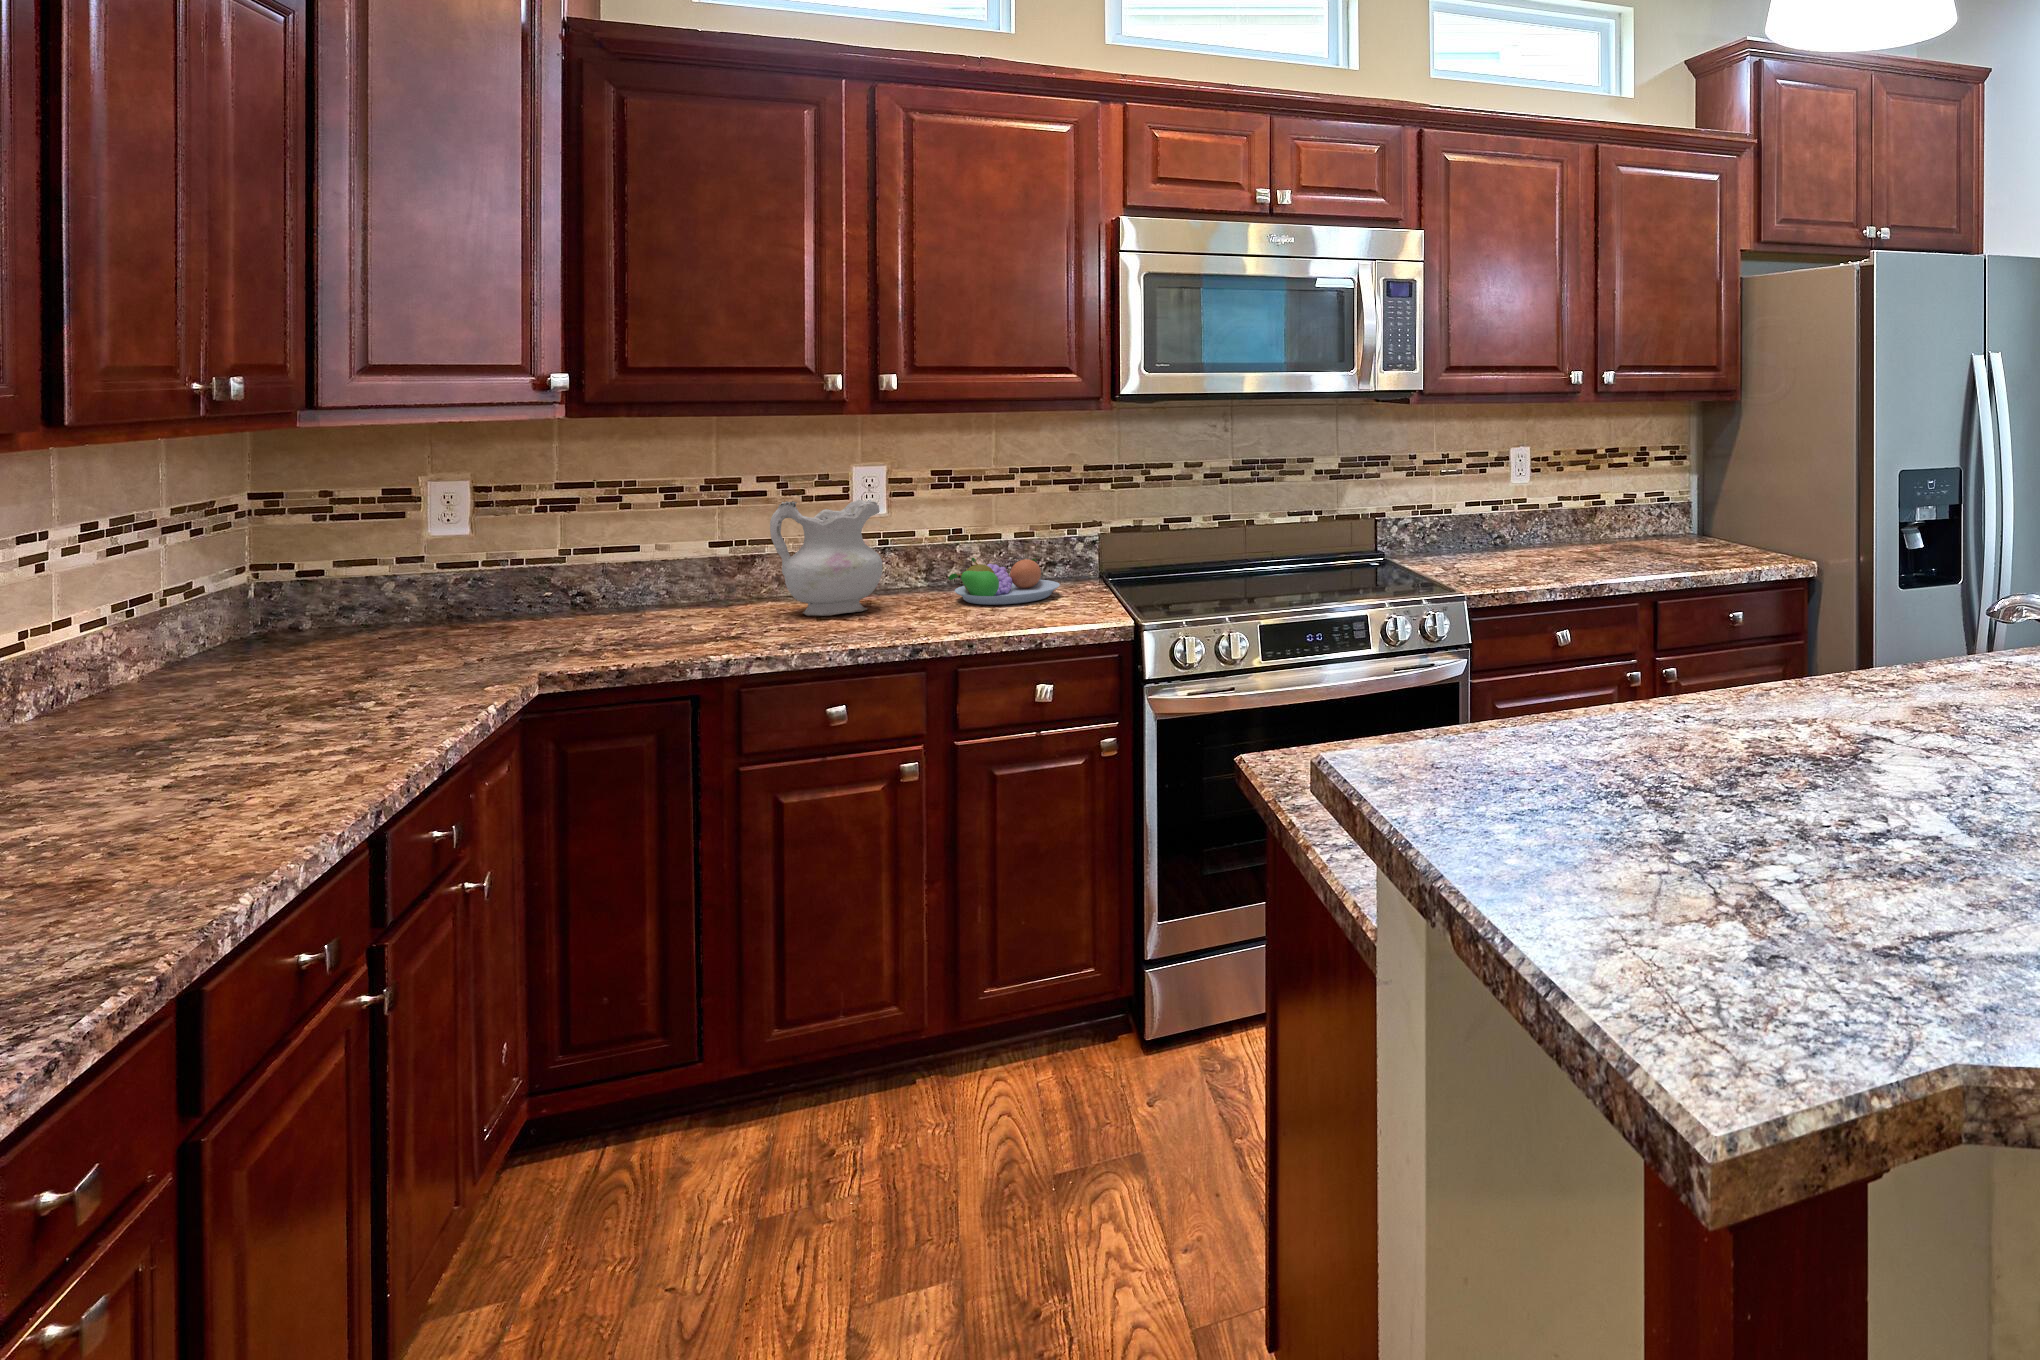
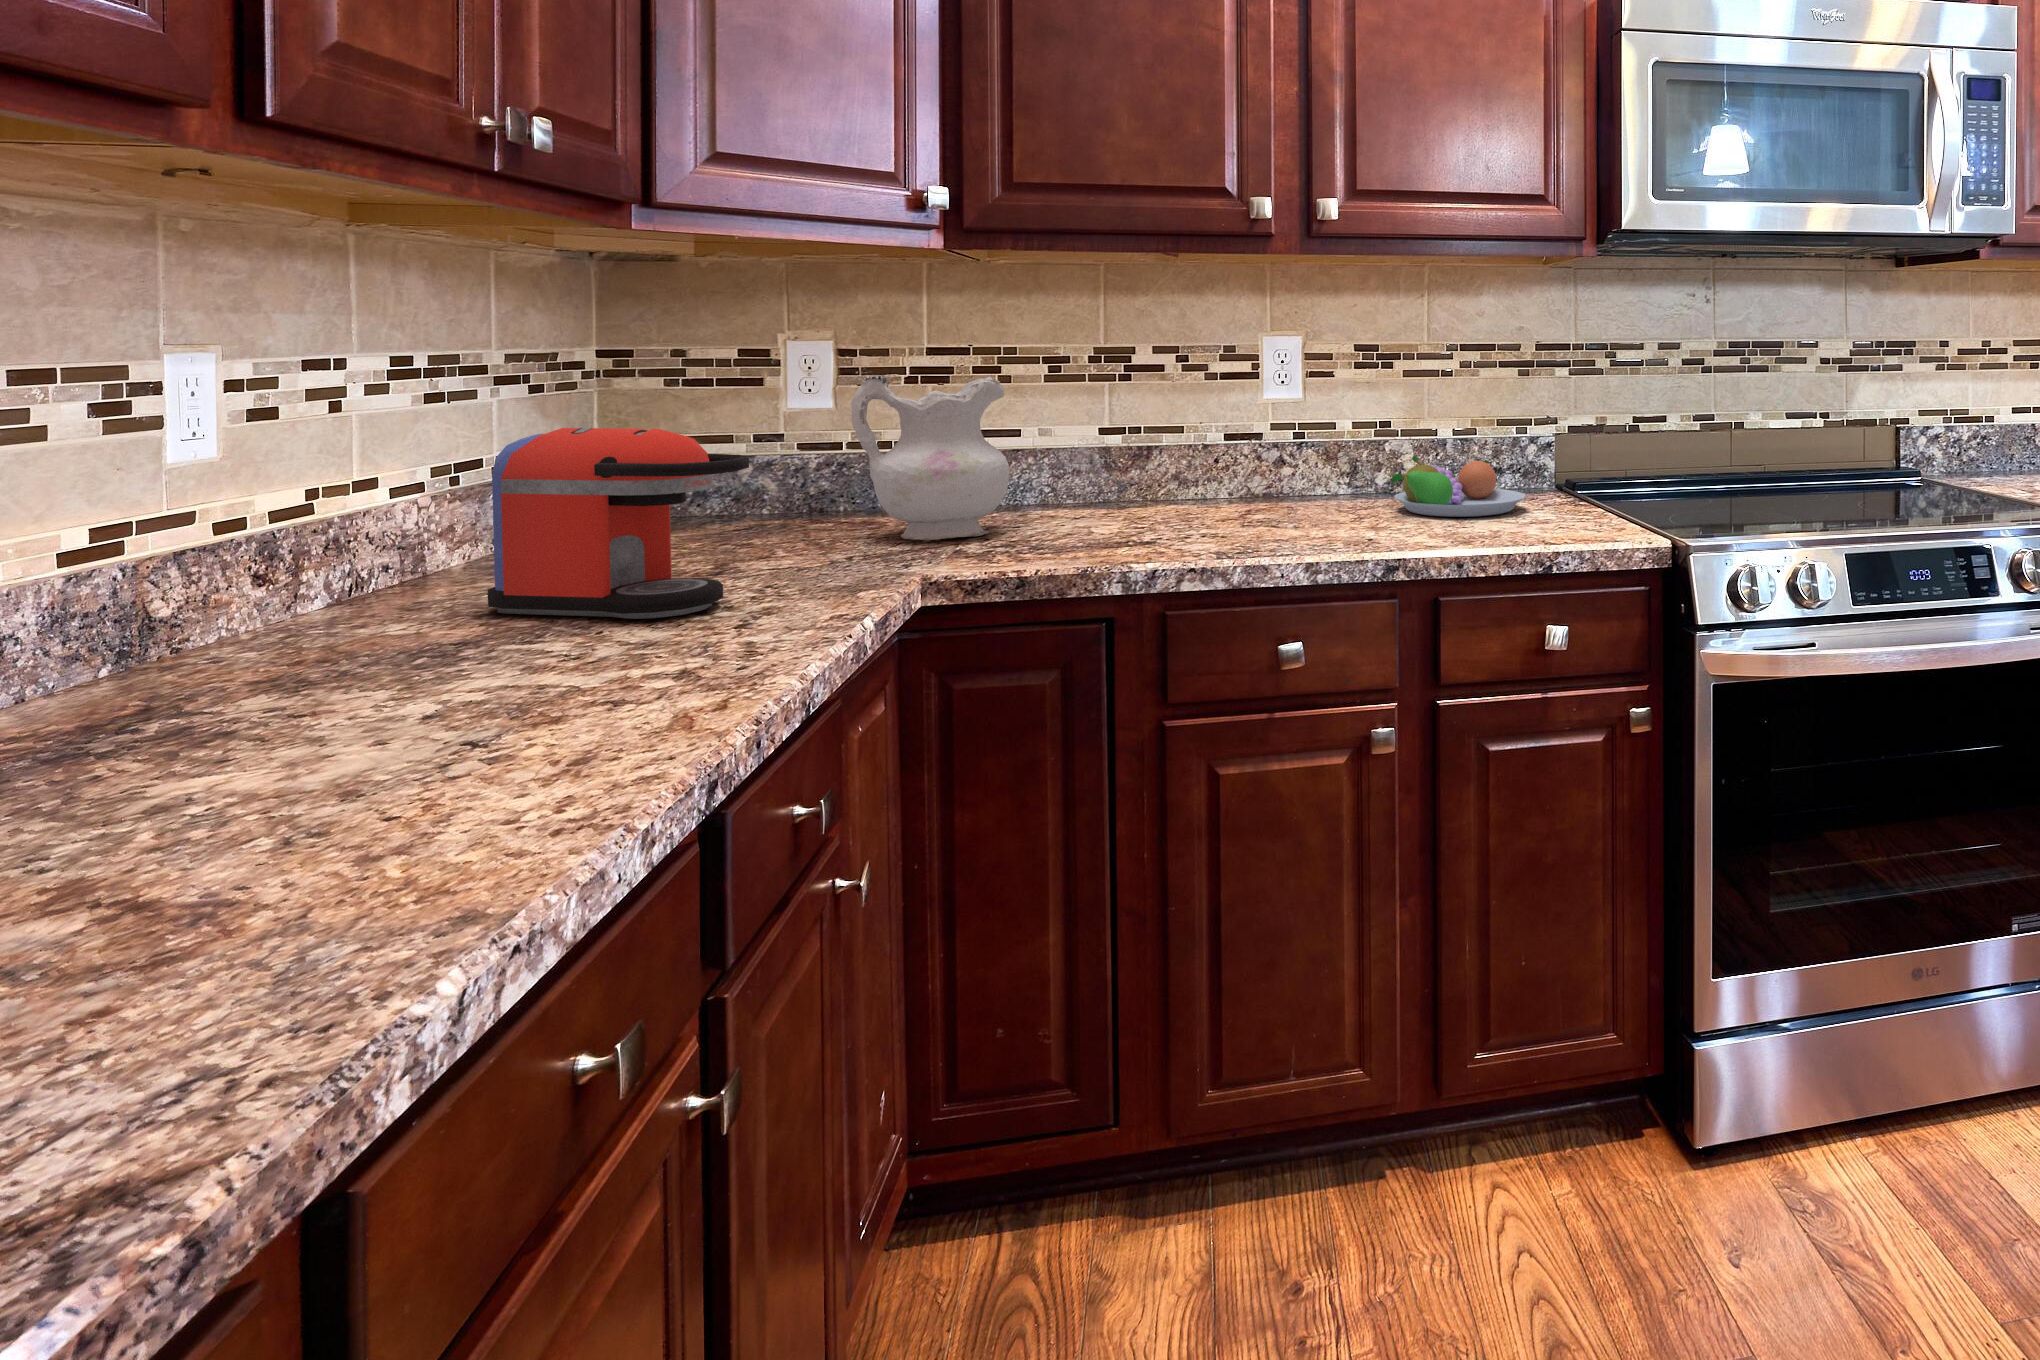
ceramic pitcher: present [770,500,883,616] -> present [851,375,1009,540]
coffee maker: none [175,576,400,716] -> present [488,428,749,619]

